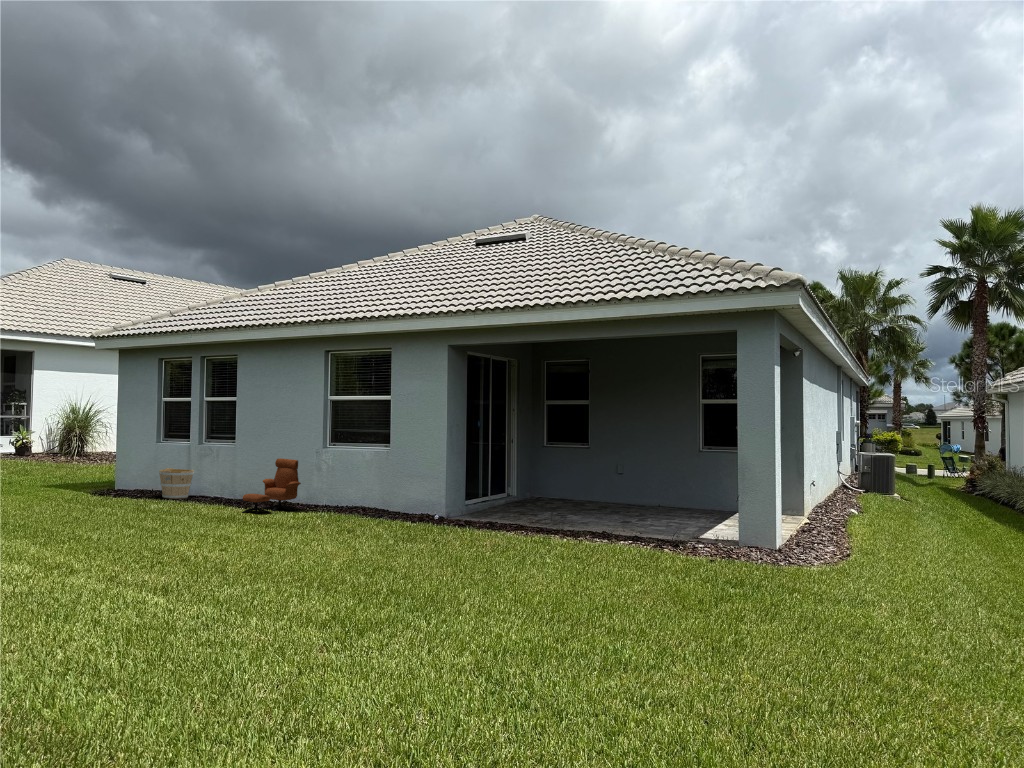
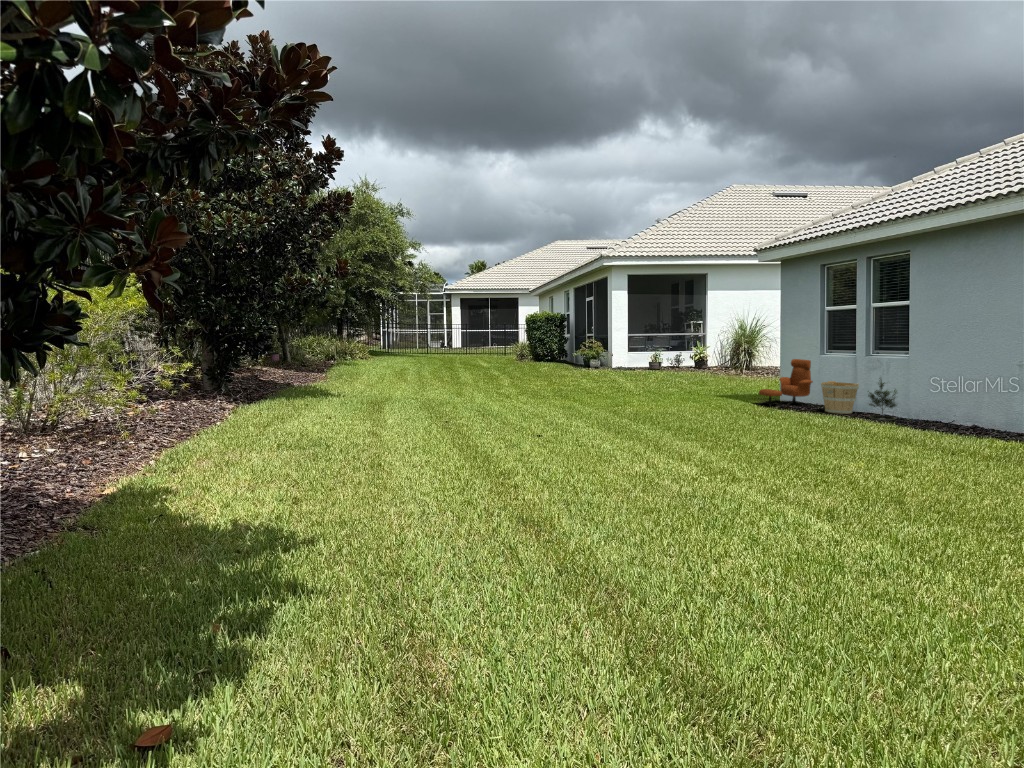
lounge chair: present [242,458,301,514] -> present [758,359,813,406]
potted tree: none [200,463,228,502] -> present [868,380,897,420]

